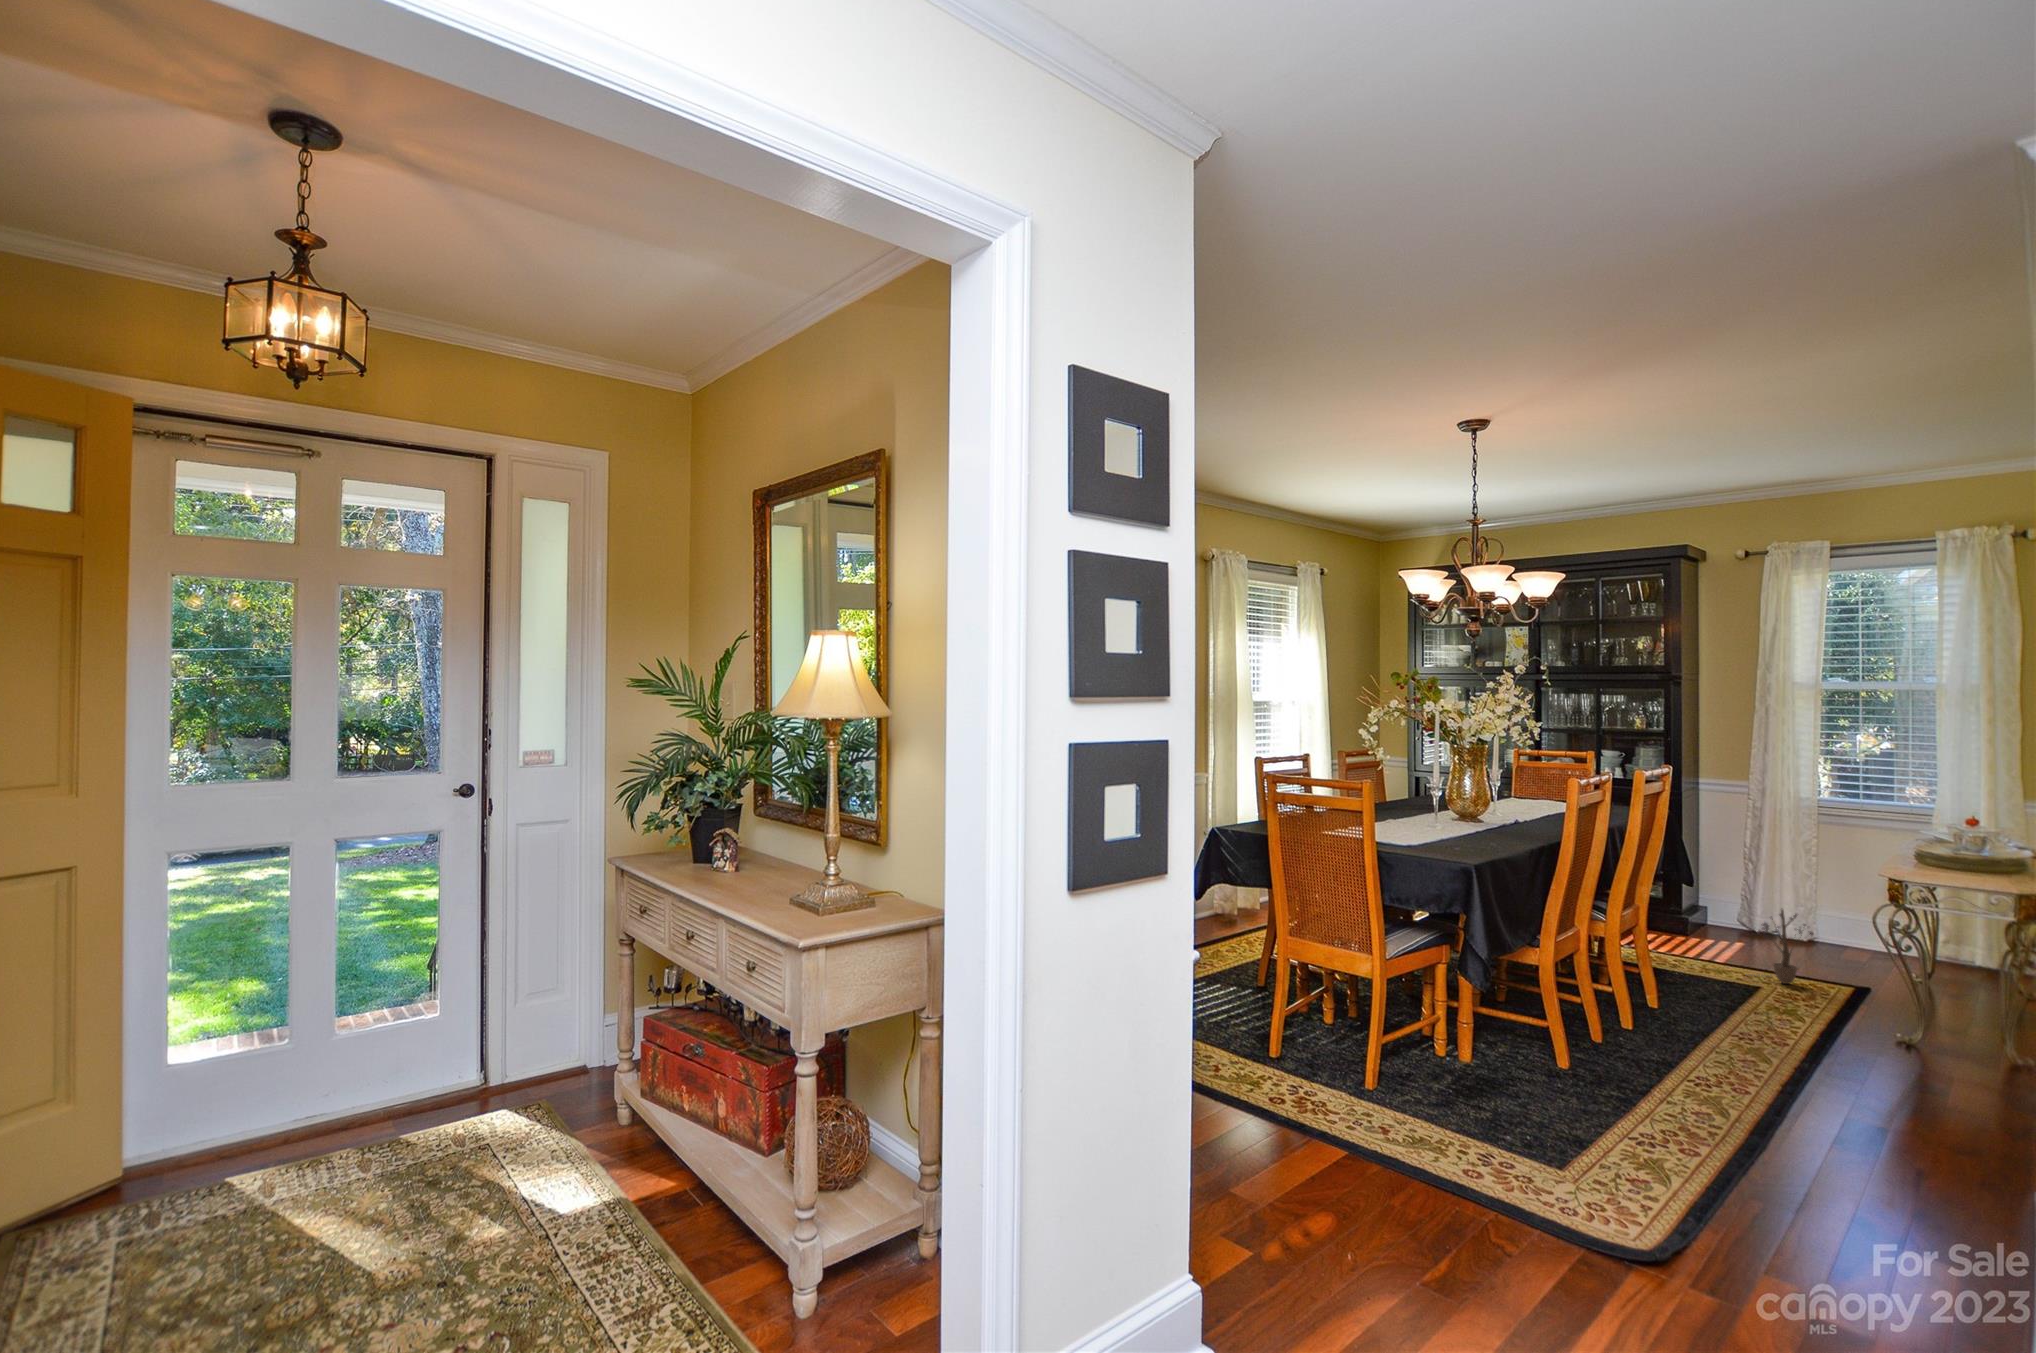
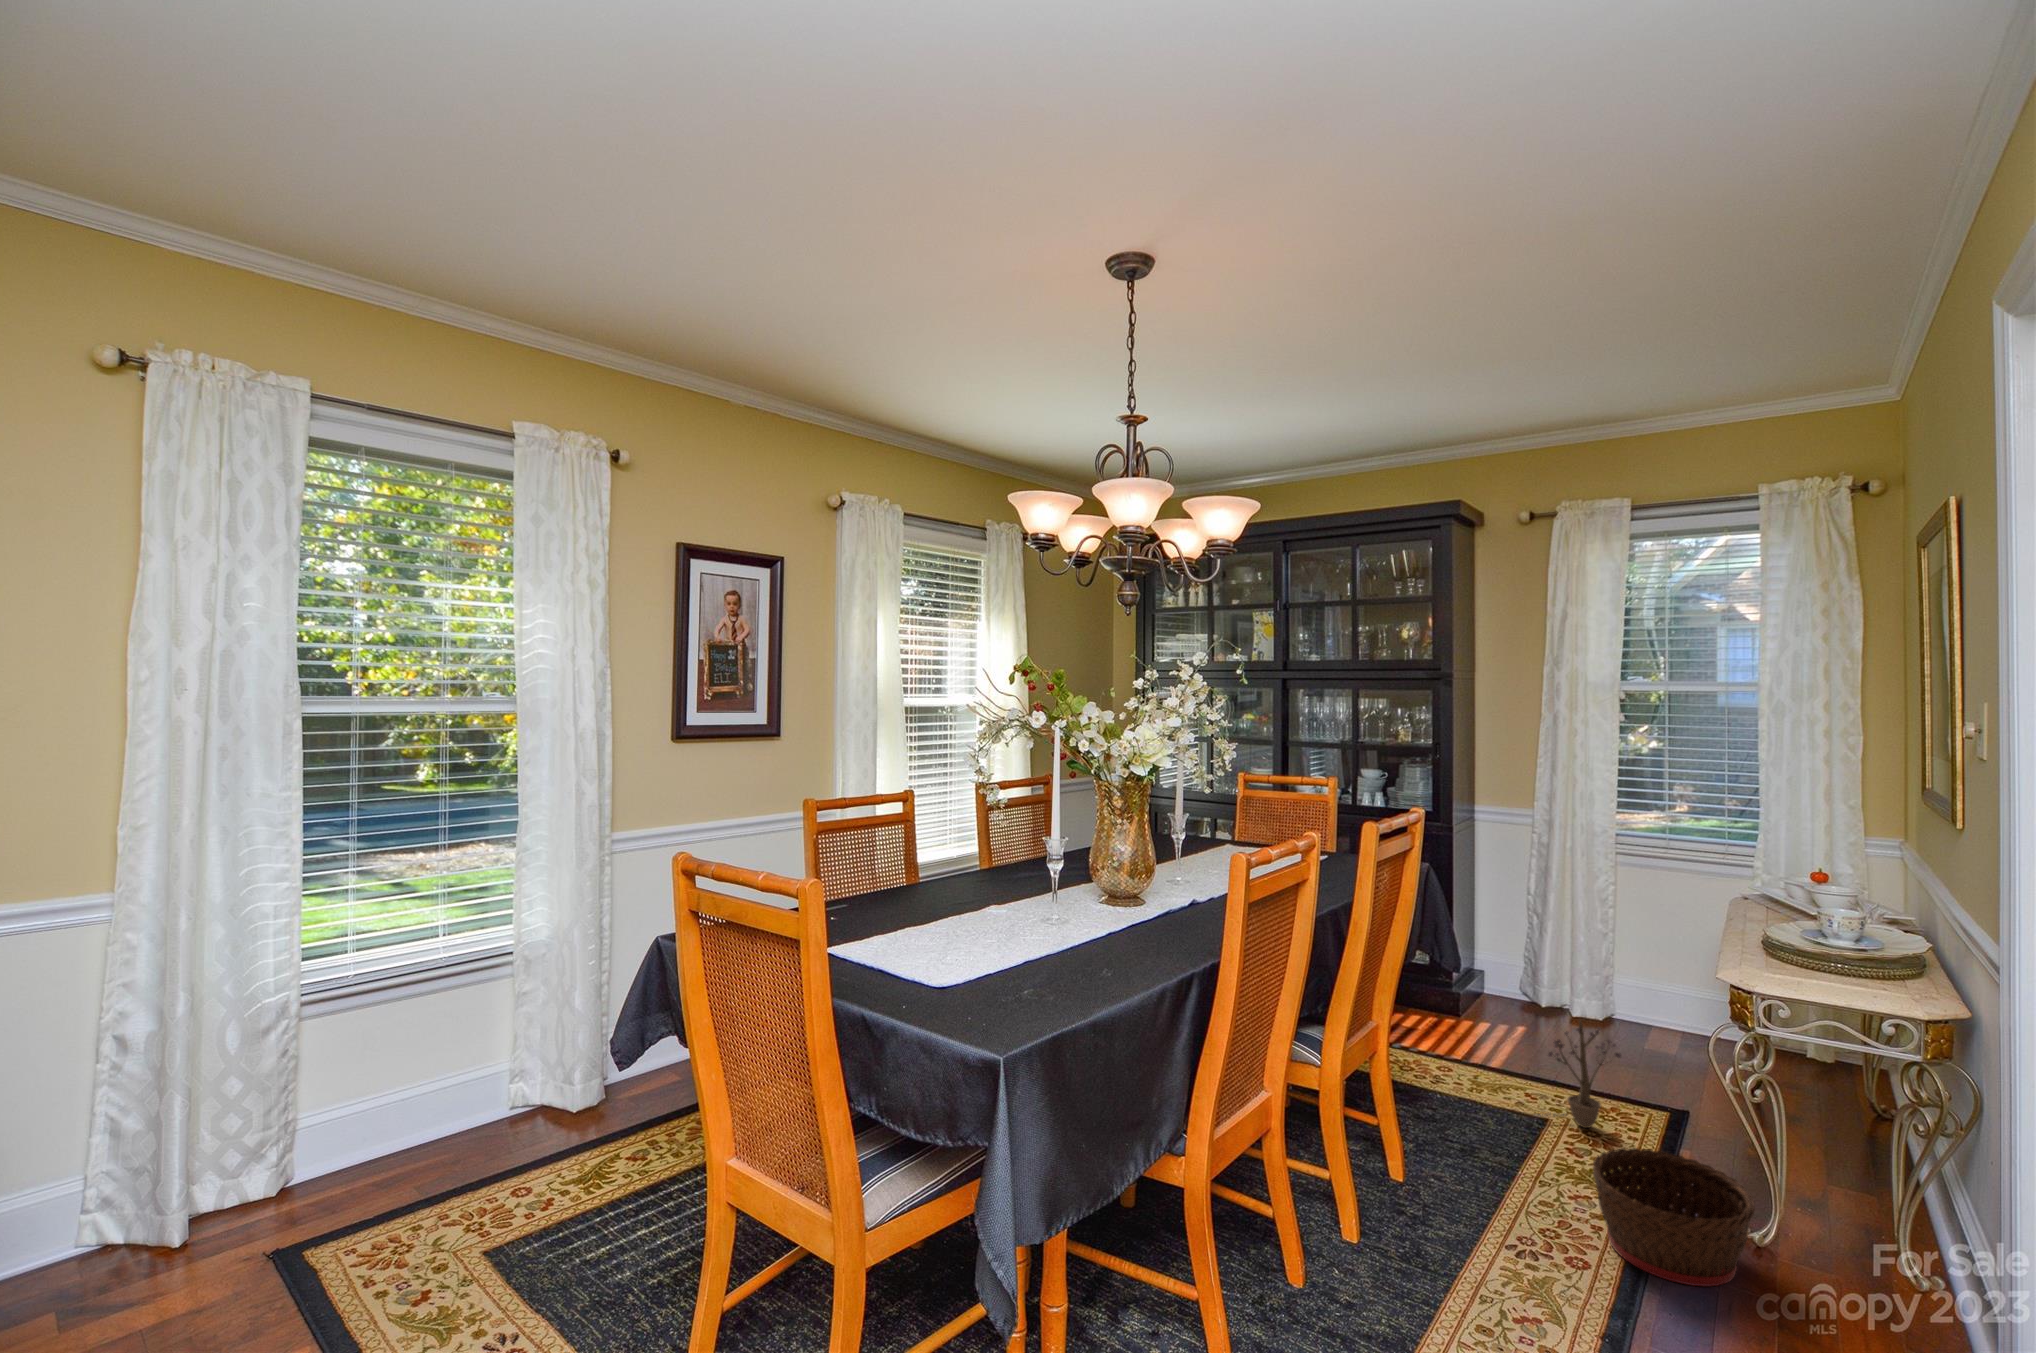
basket: none [1785,972,1899,1044] -> present [1593,1148,1755,1286]

